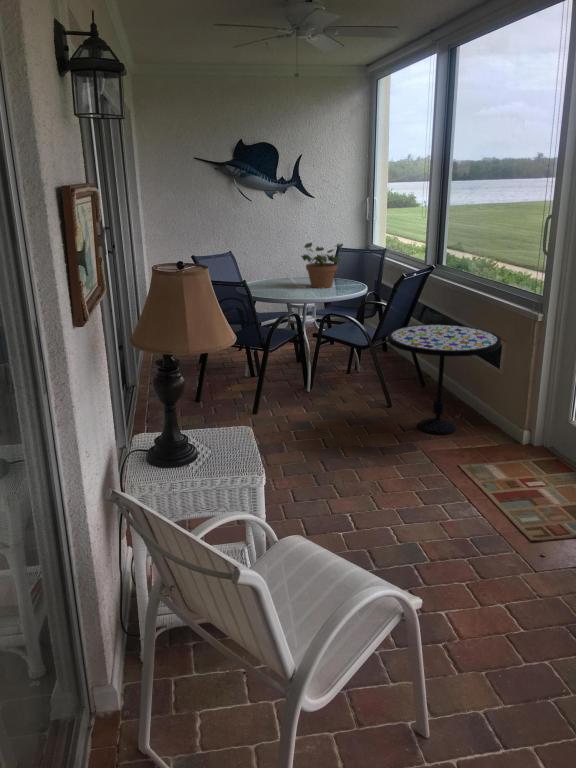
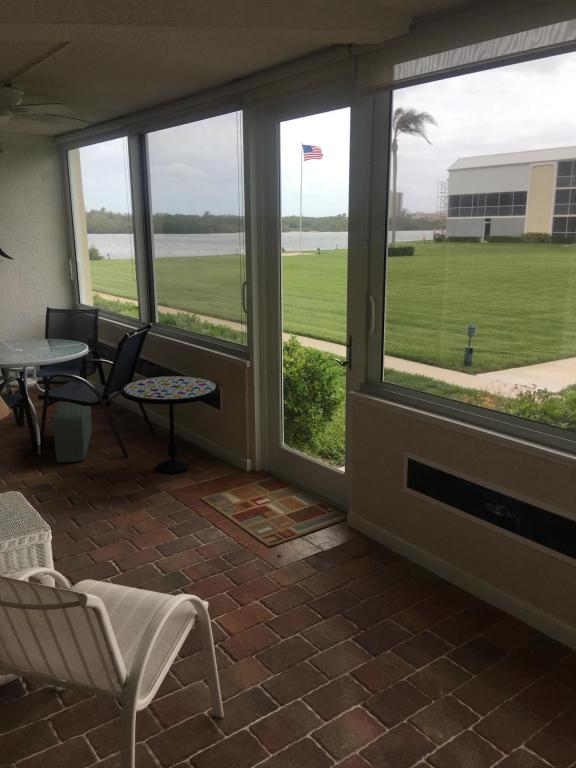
potted plant: present [301,243,343,288] -> none [17,305,68,350]
pouf: none [319,336,362,406] -> present [53,402,92,462]

